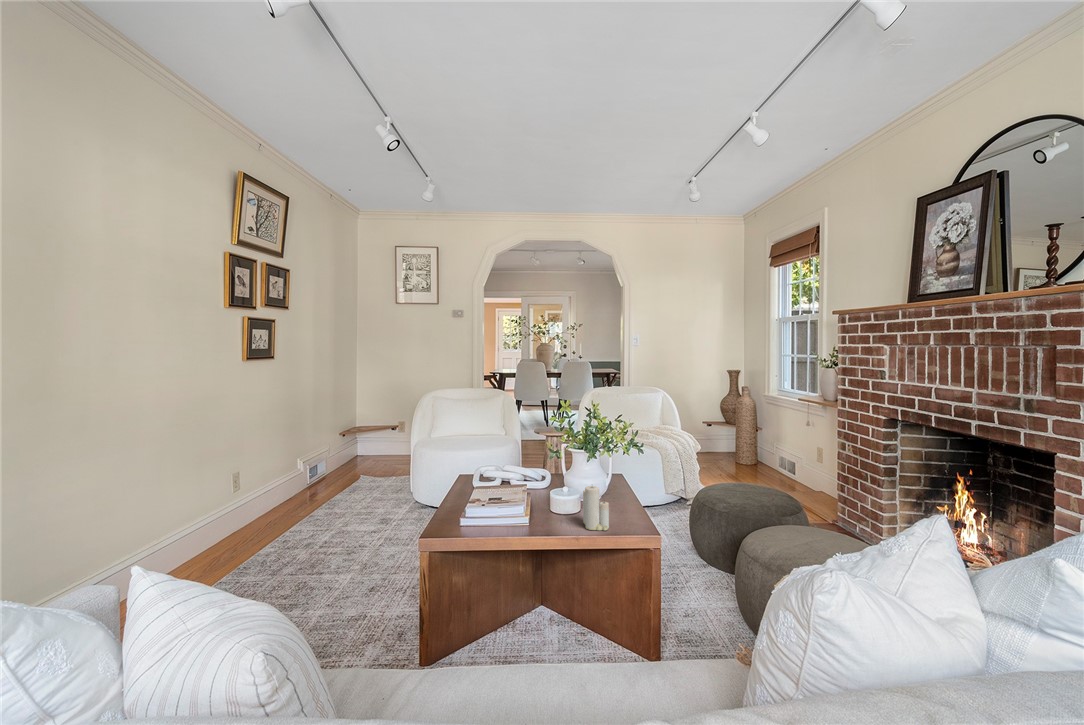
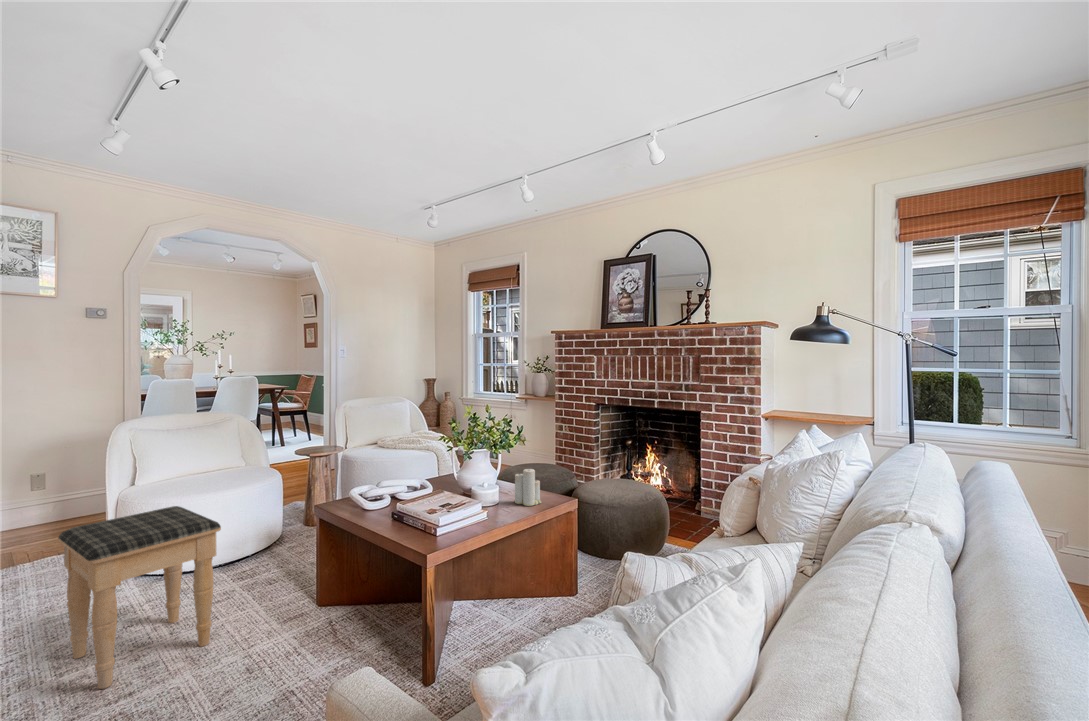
footstool: none [310,459,400,567] -> present [58,506,221,689]

